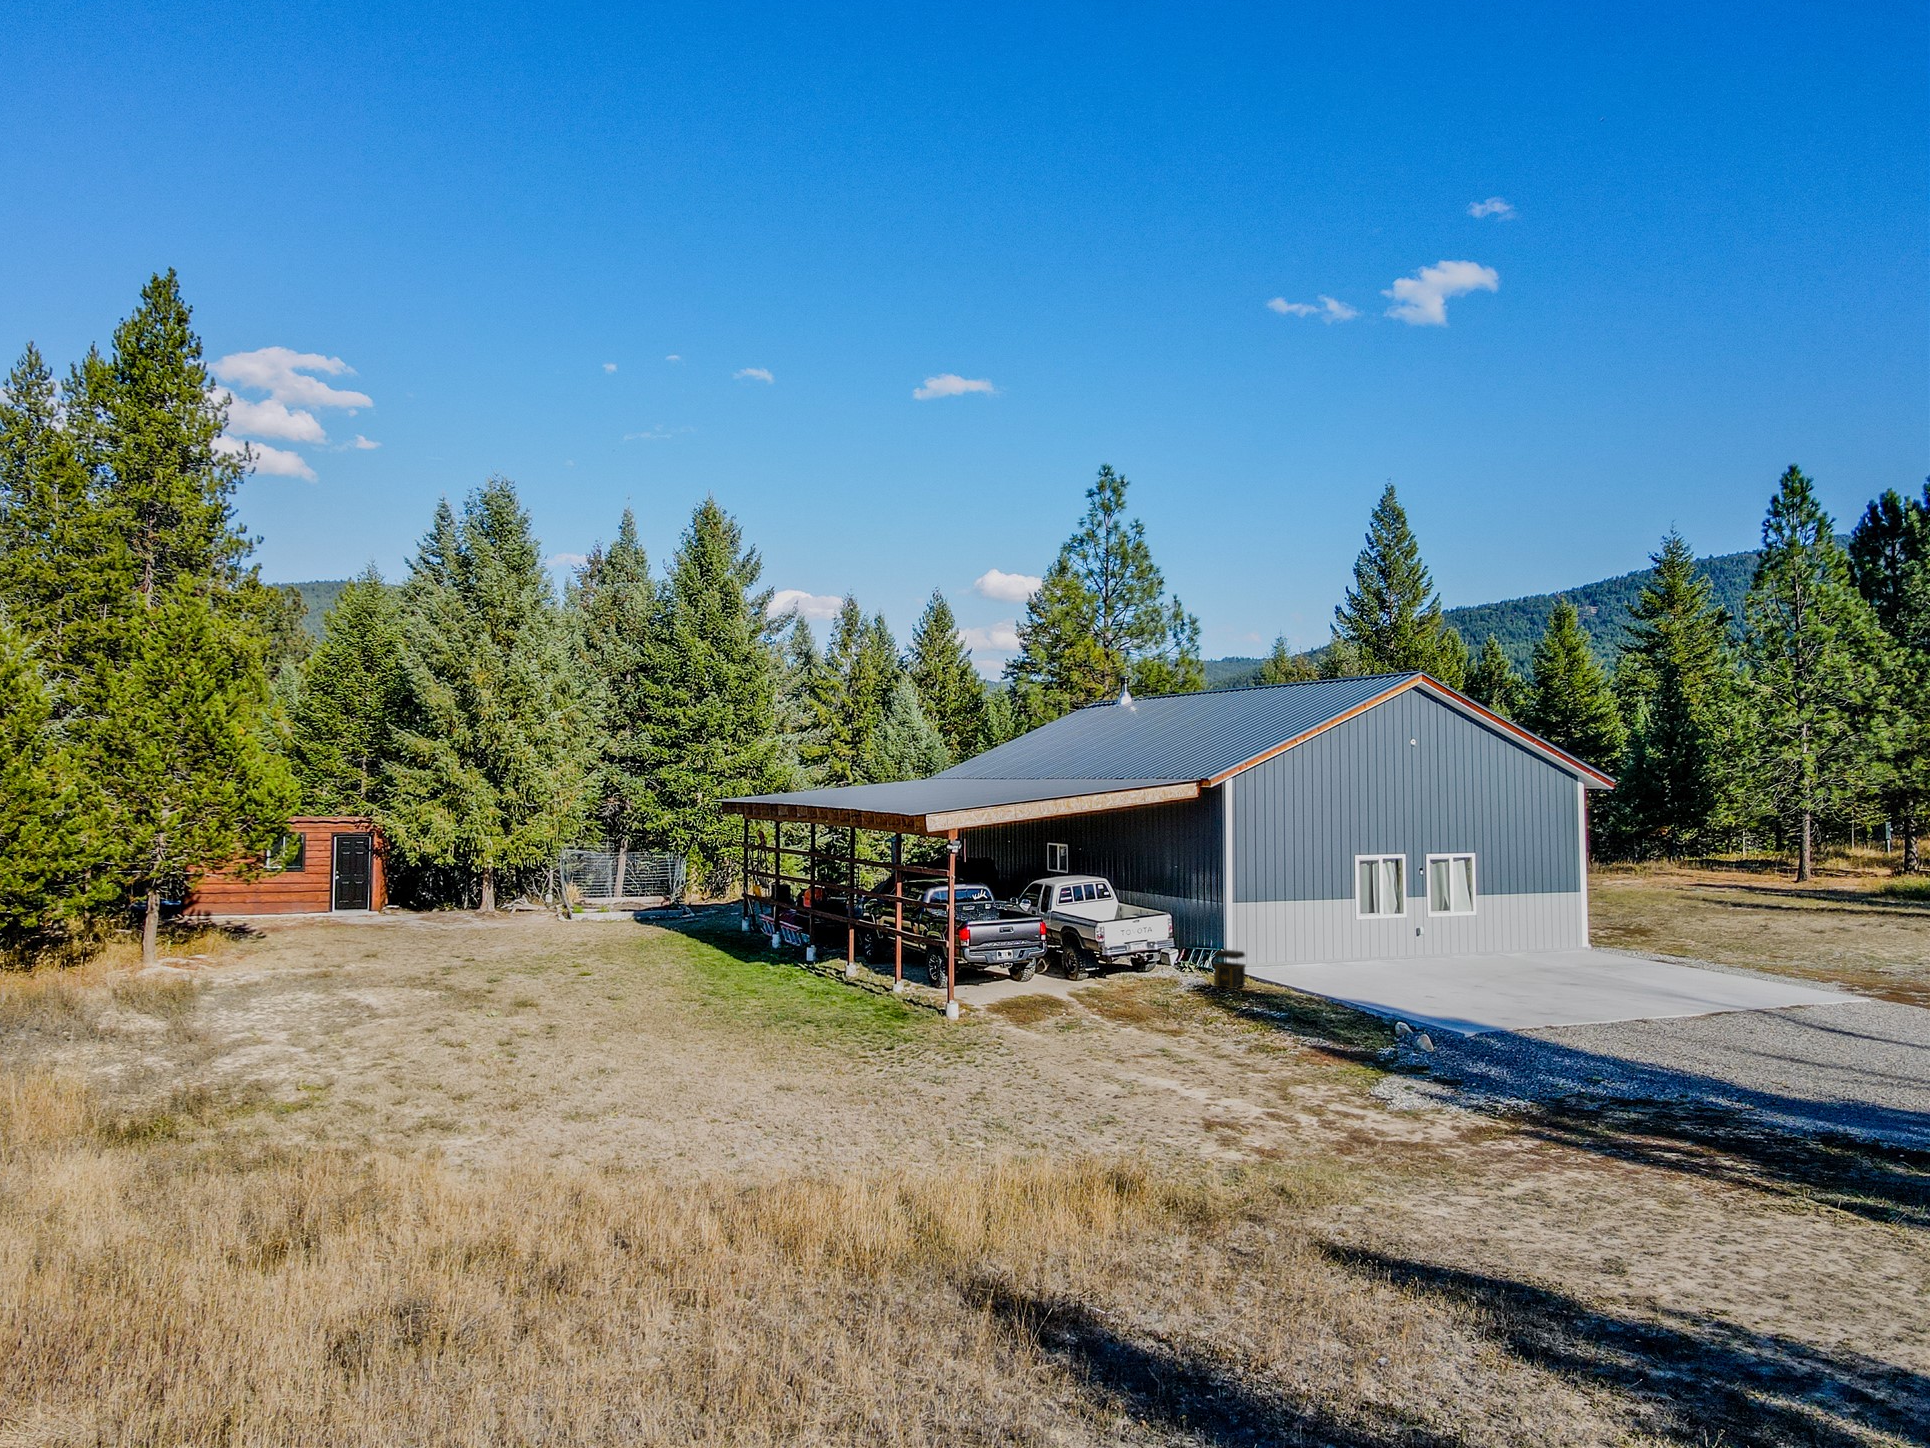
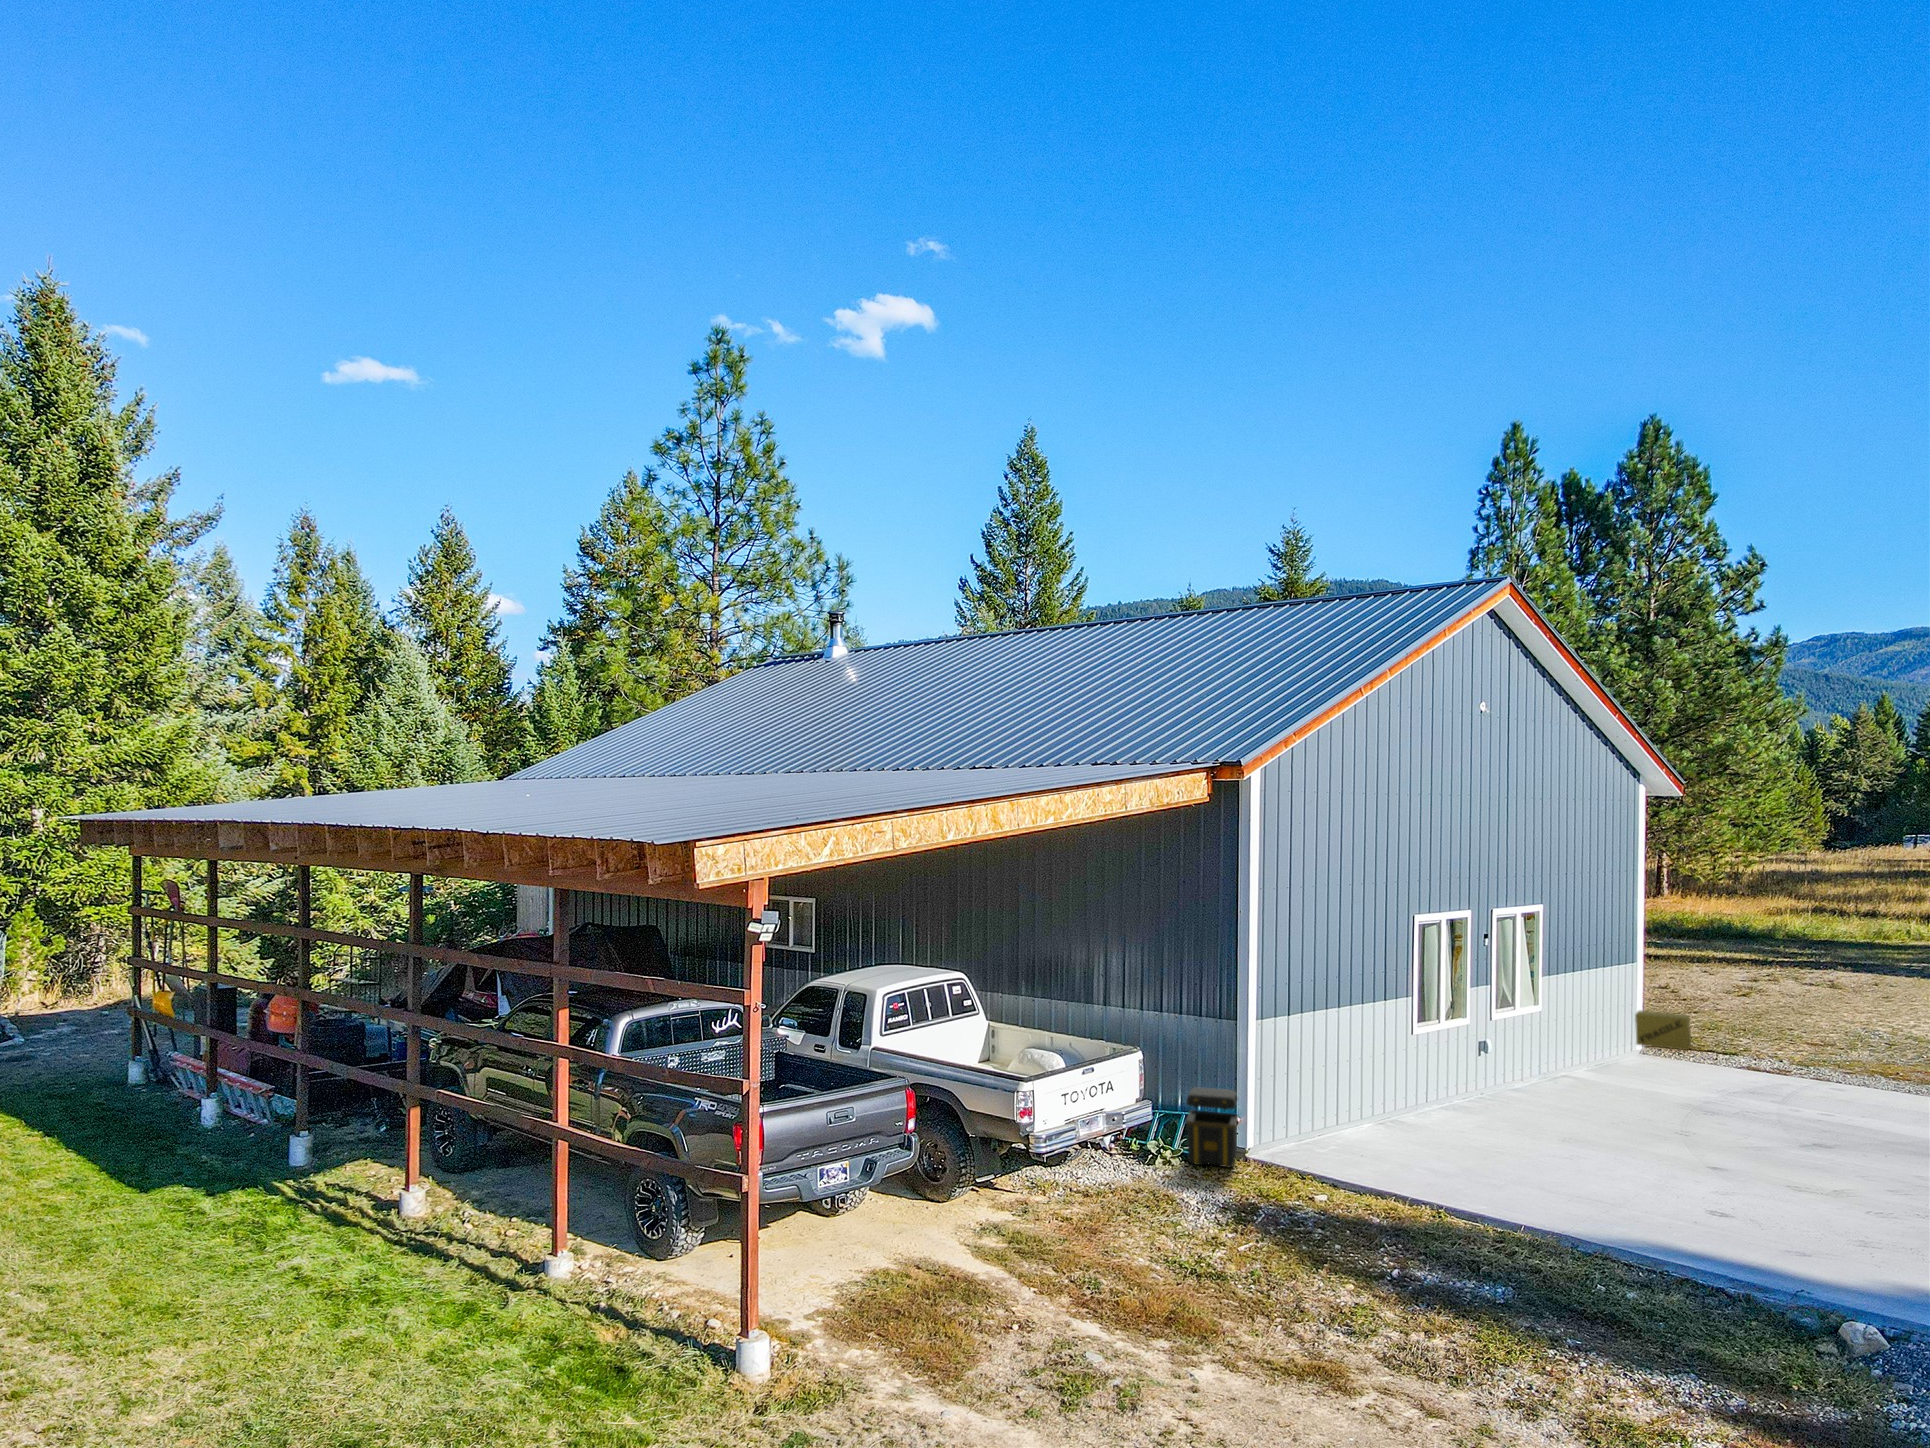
cardboard box: none [1649,948,1694,975] -> present [1635,1011,1691,1050]

